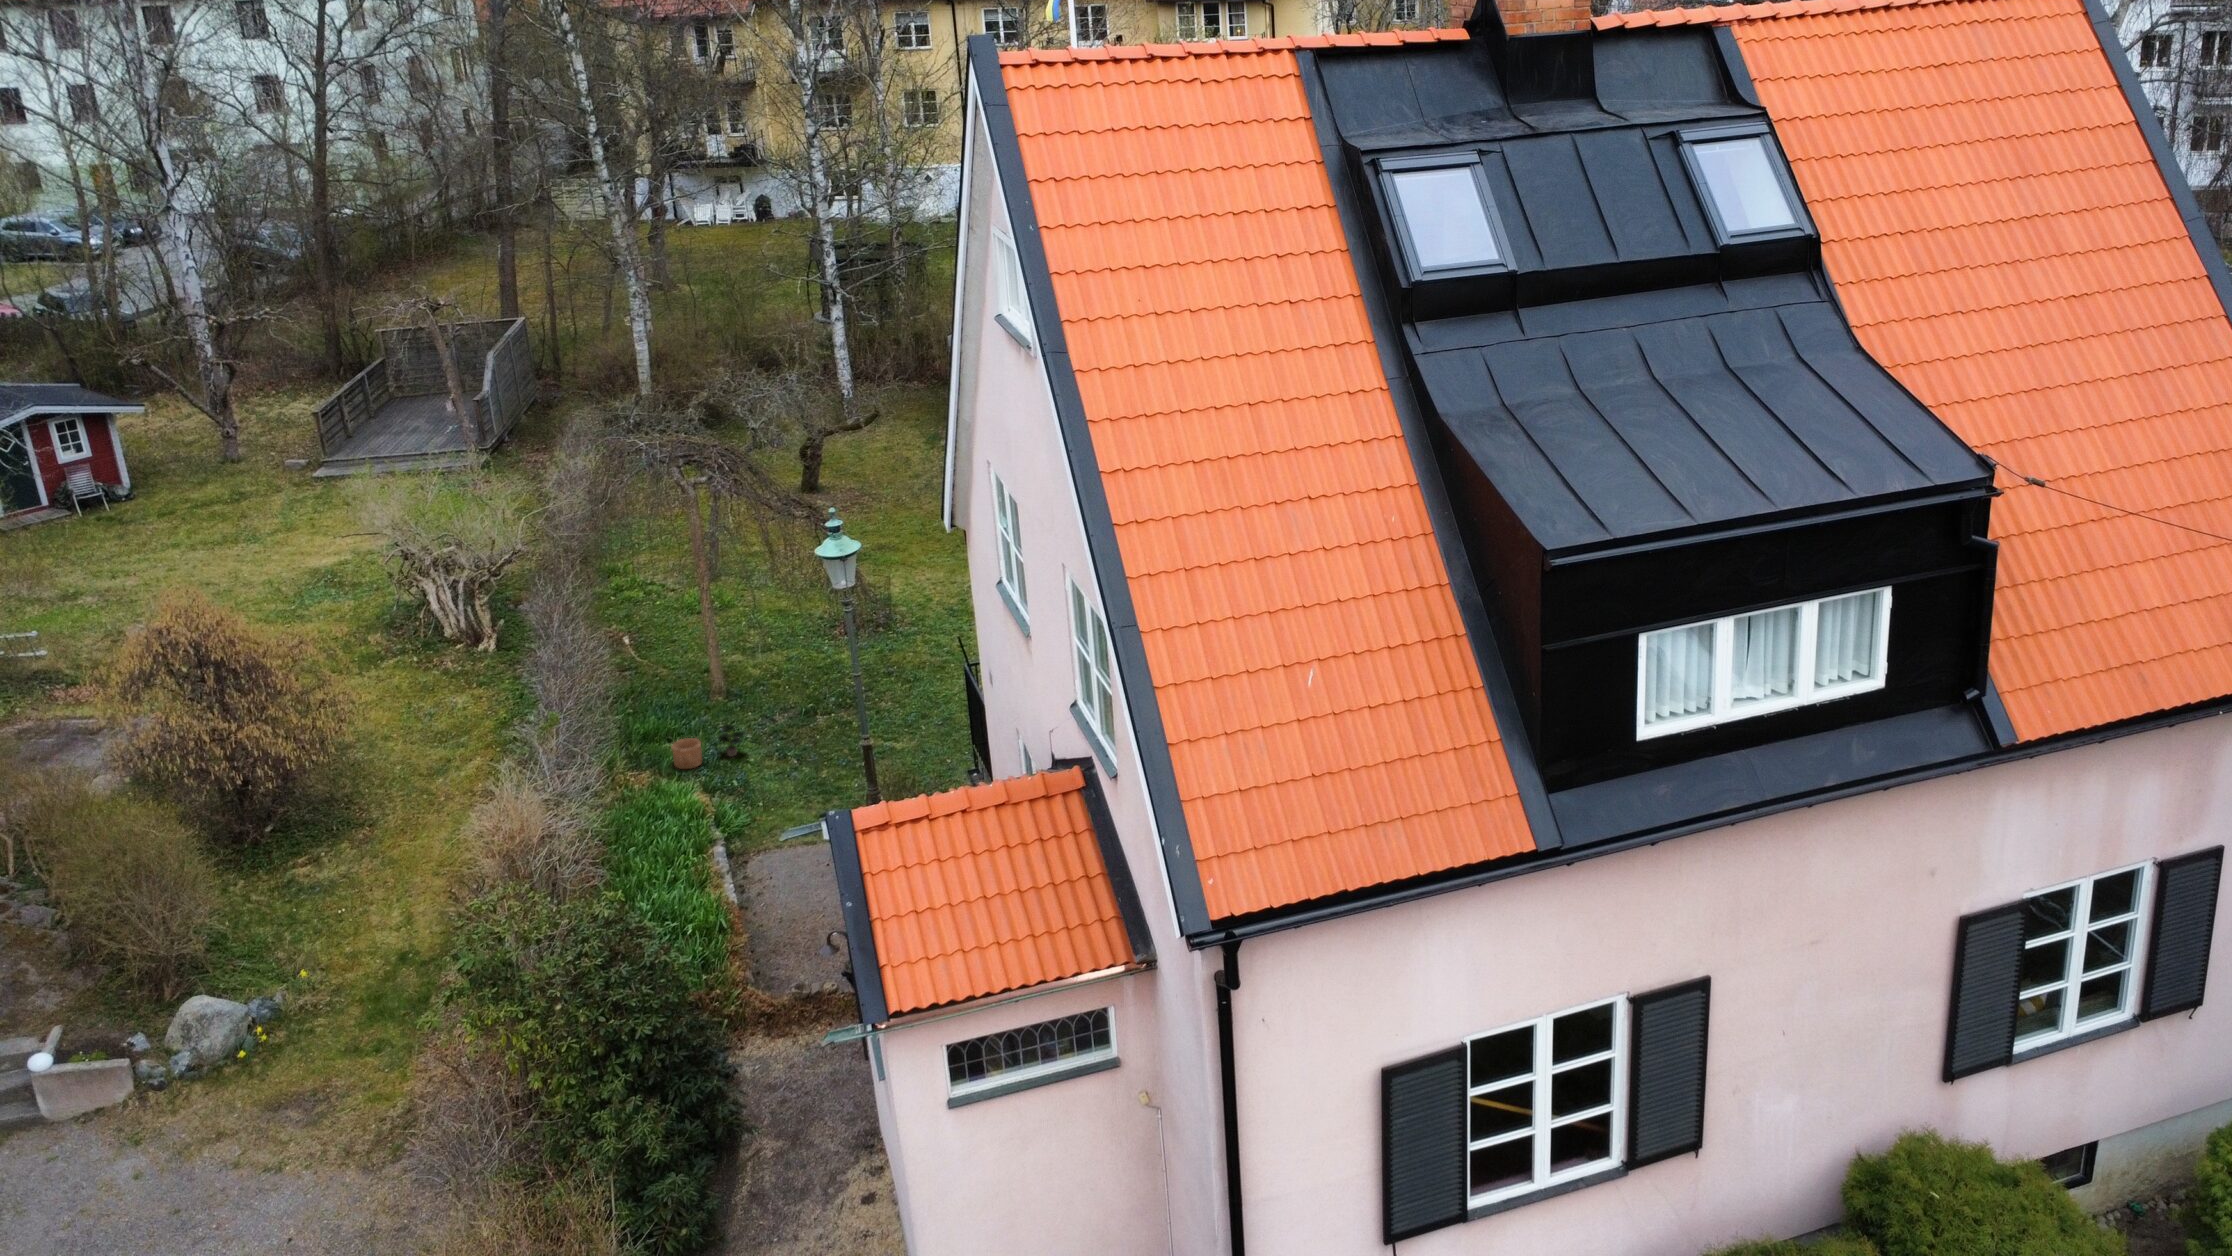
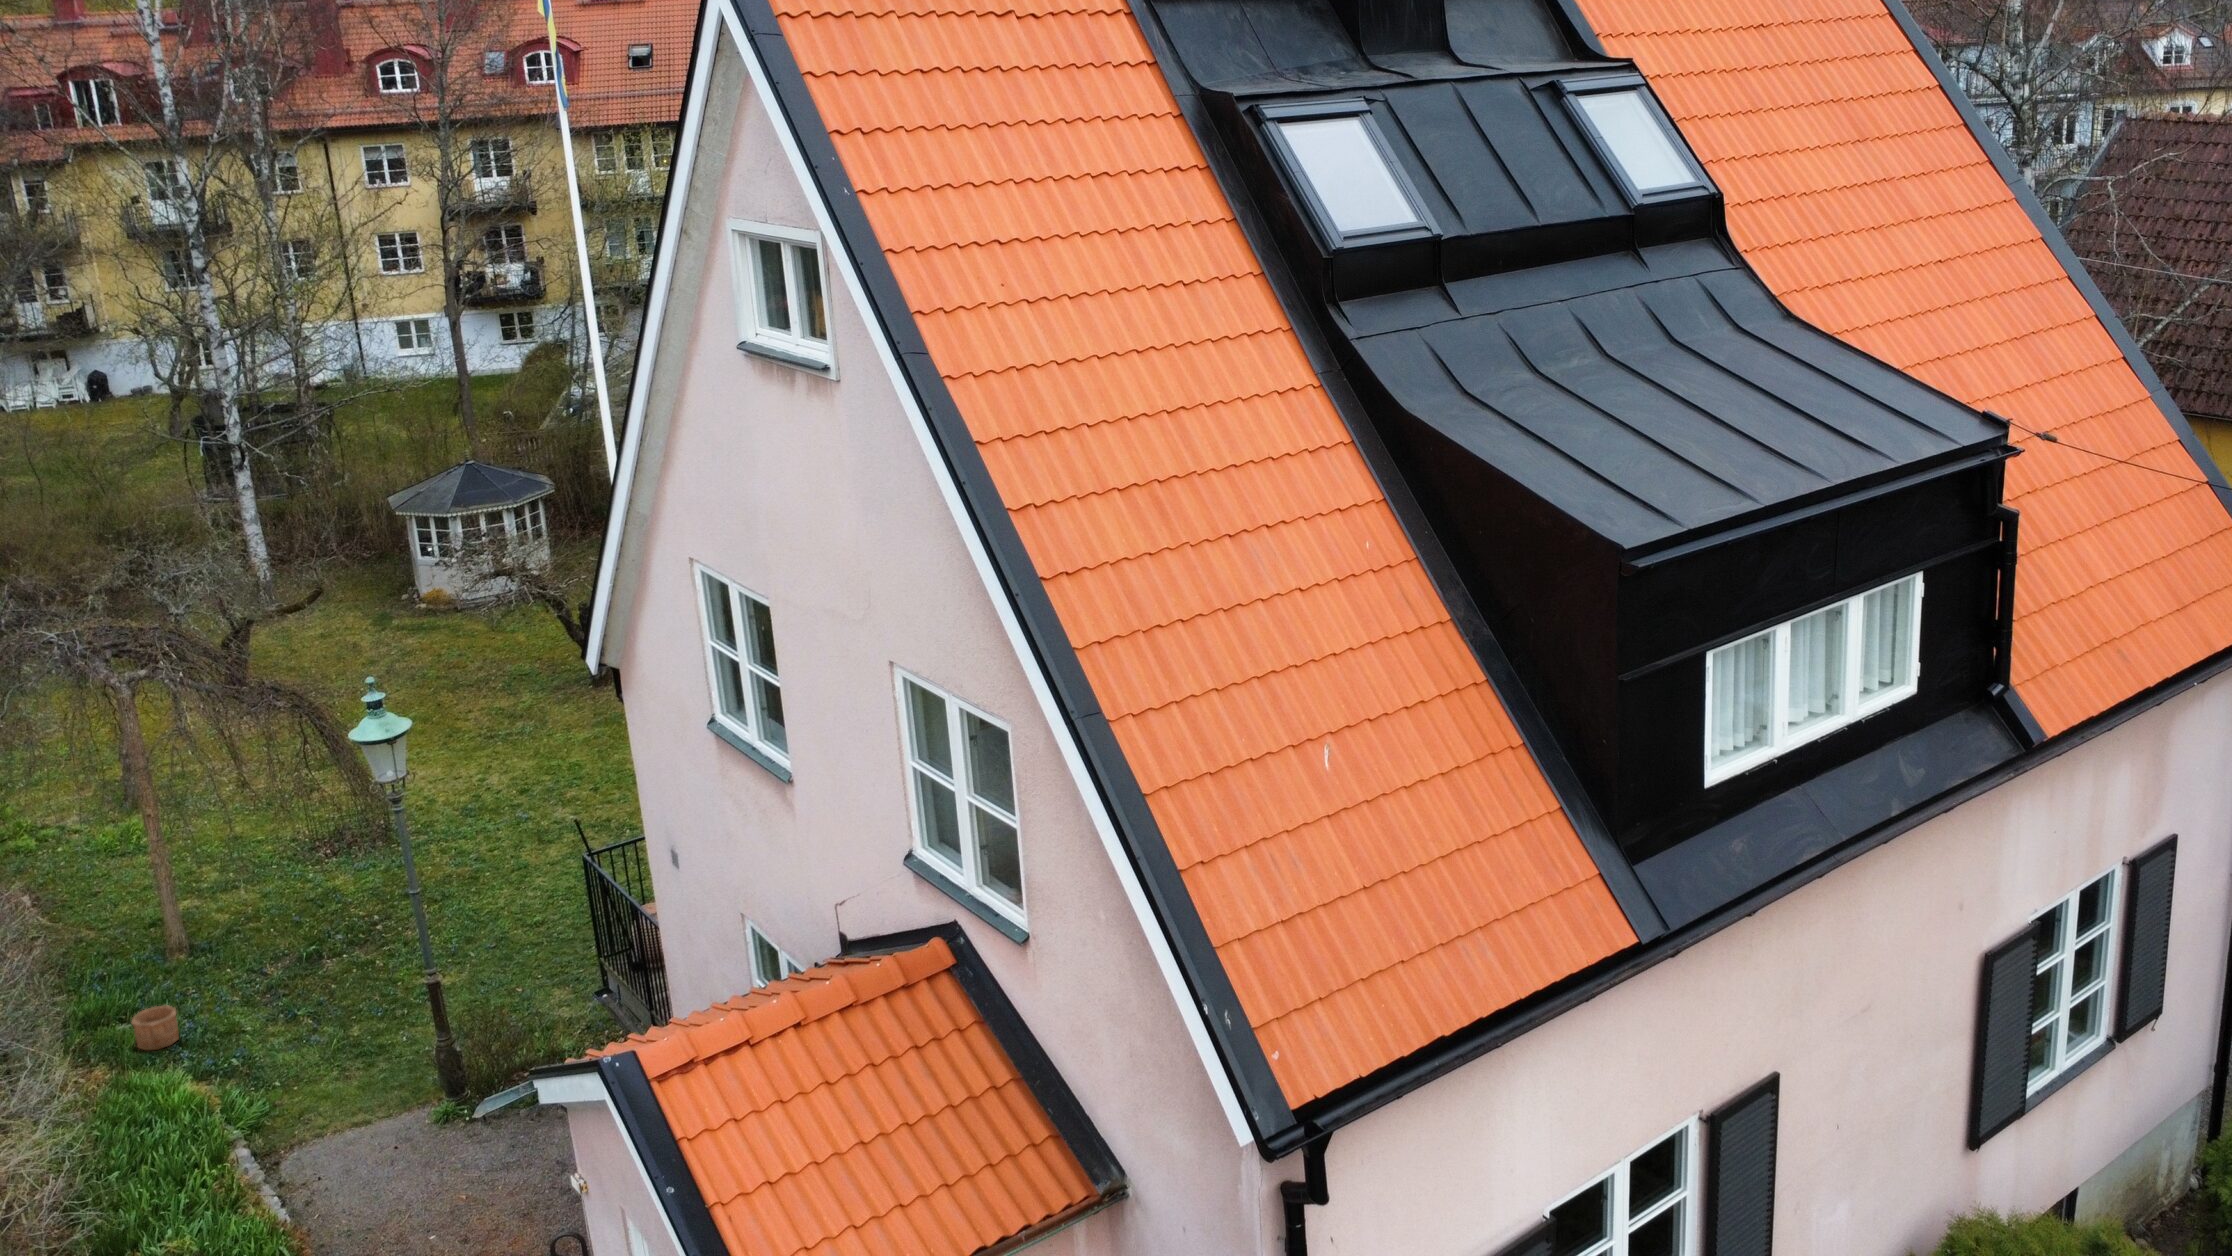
potted plant: present [718,725,746,756] -> none [197,979,241,1023]

